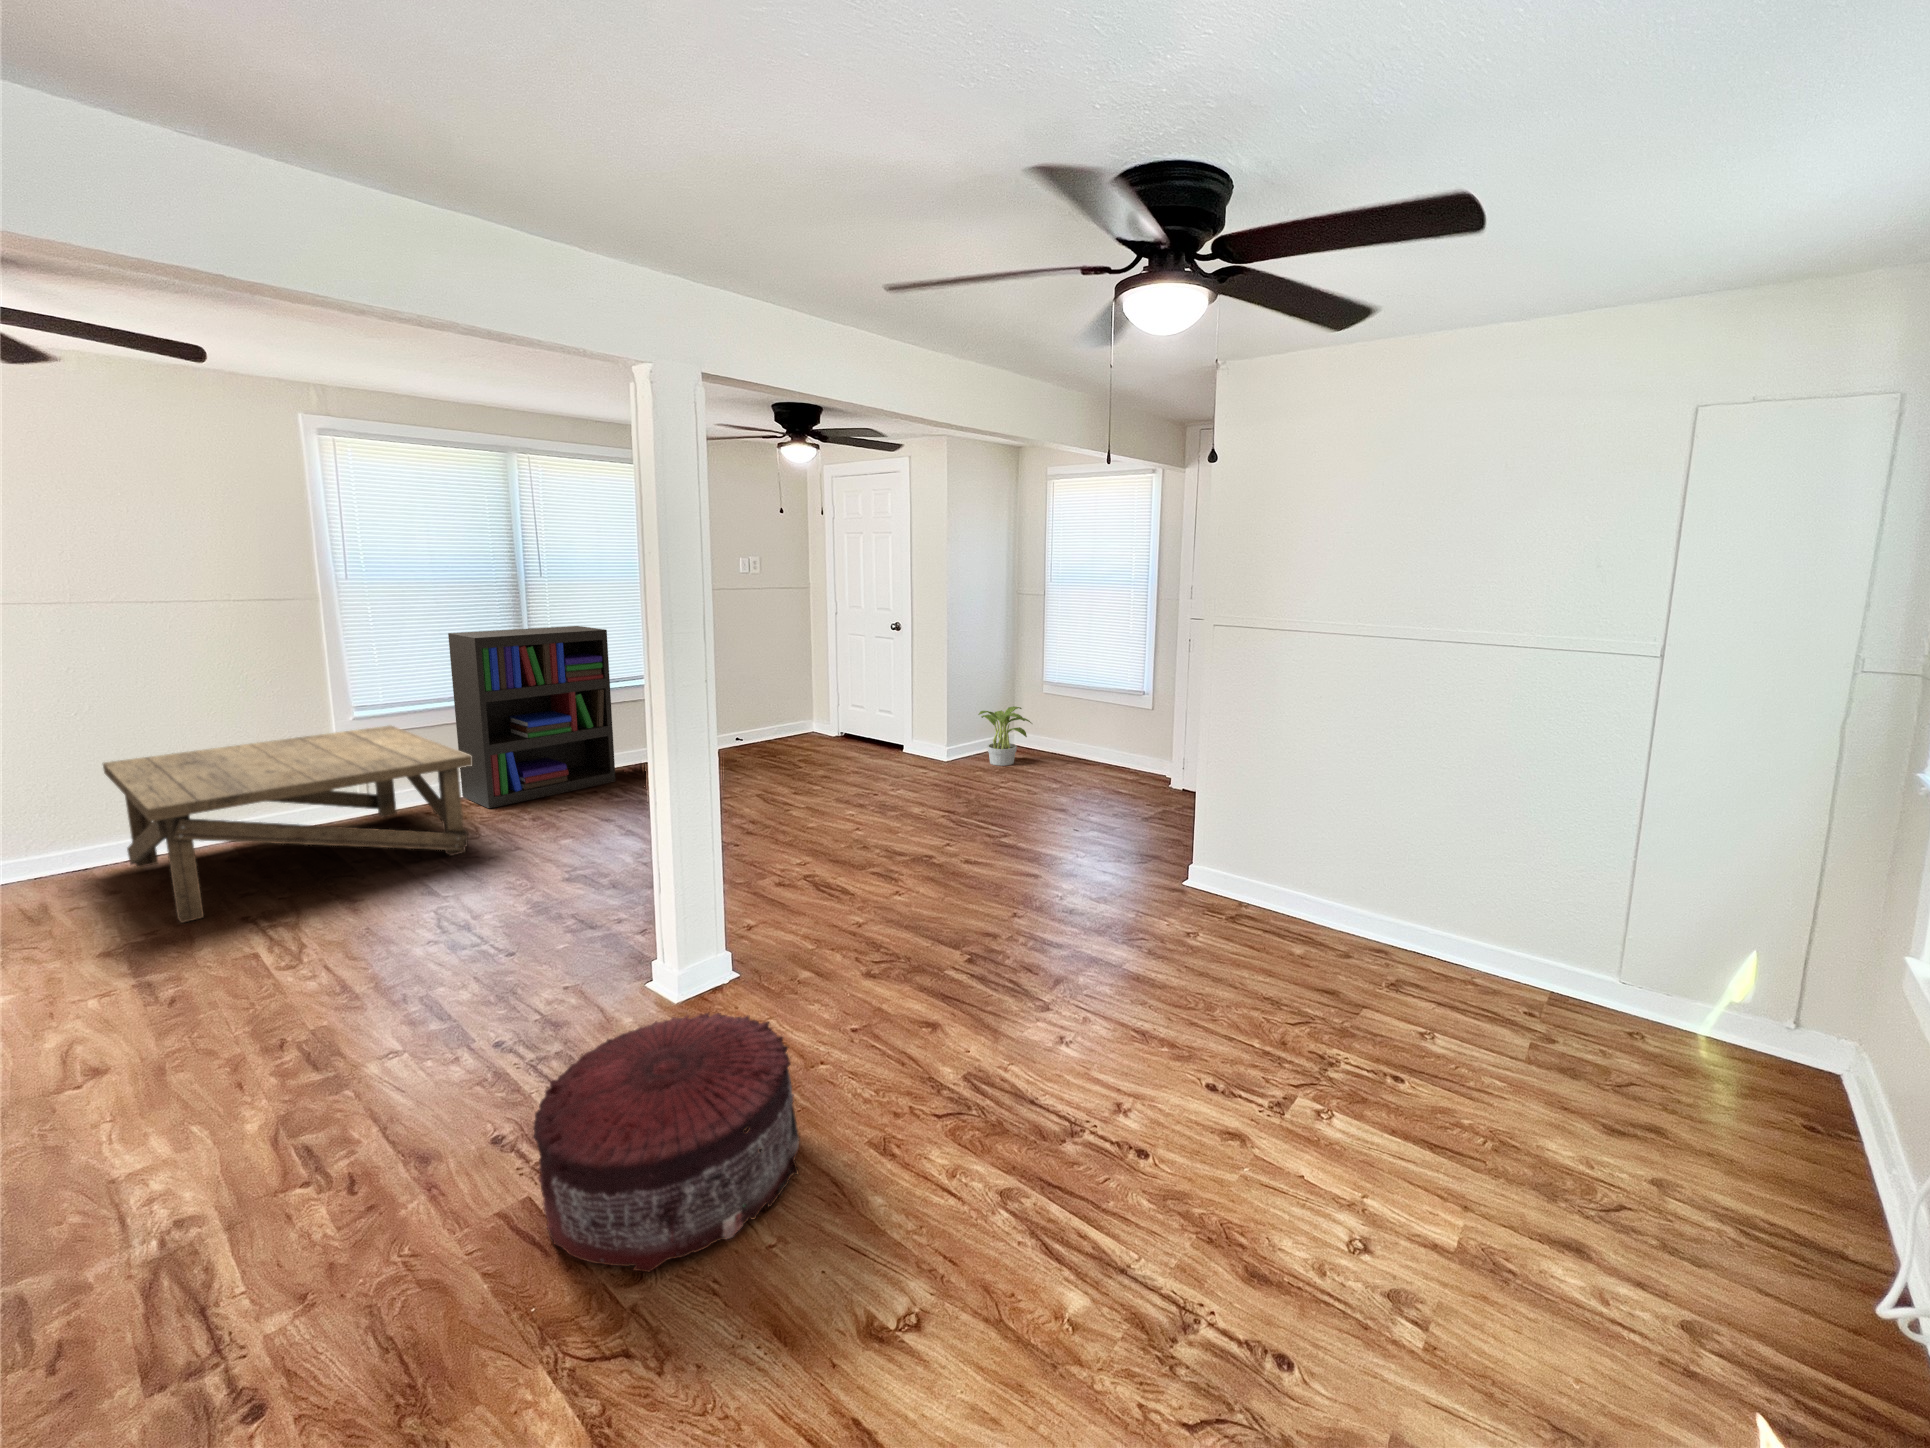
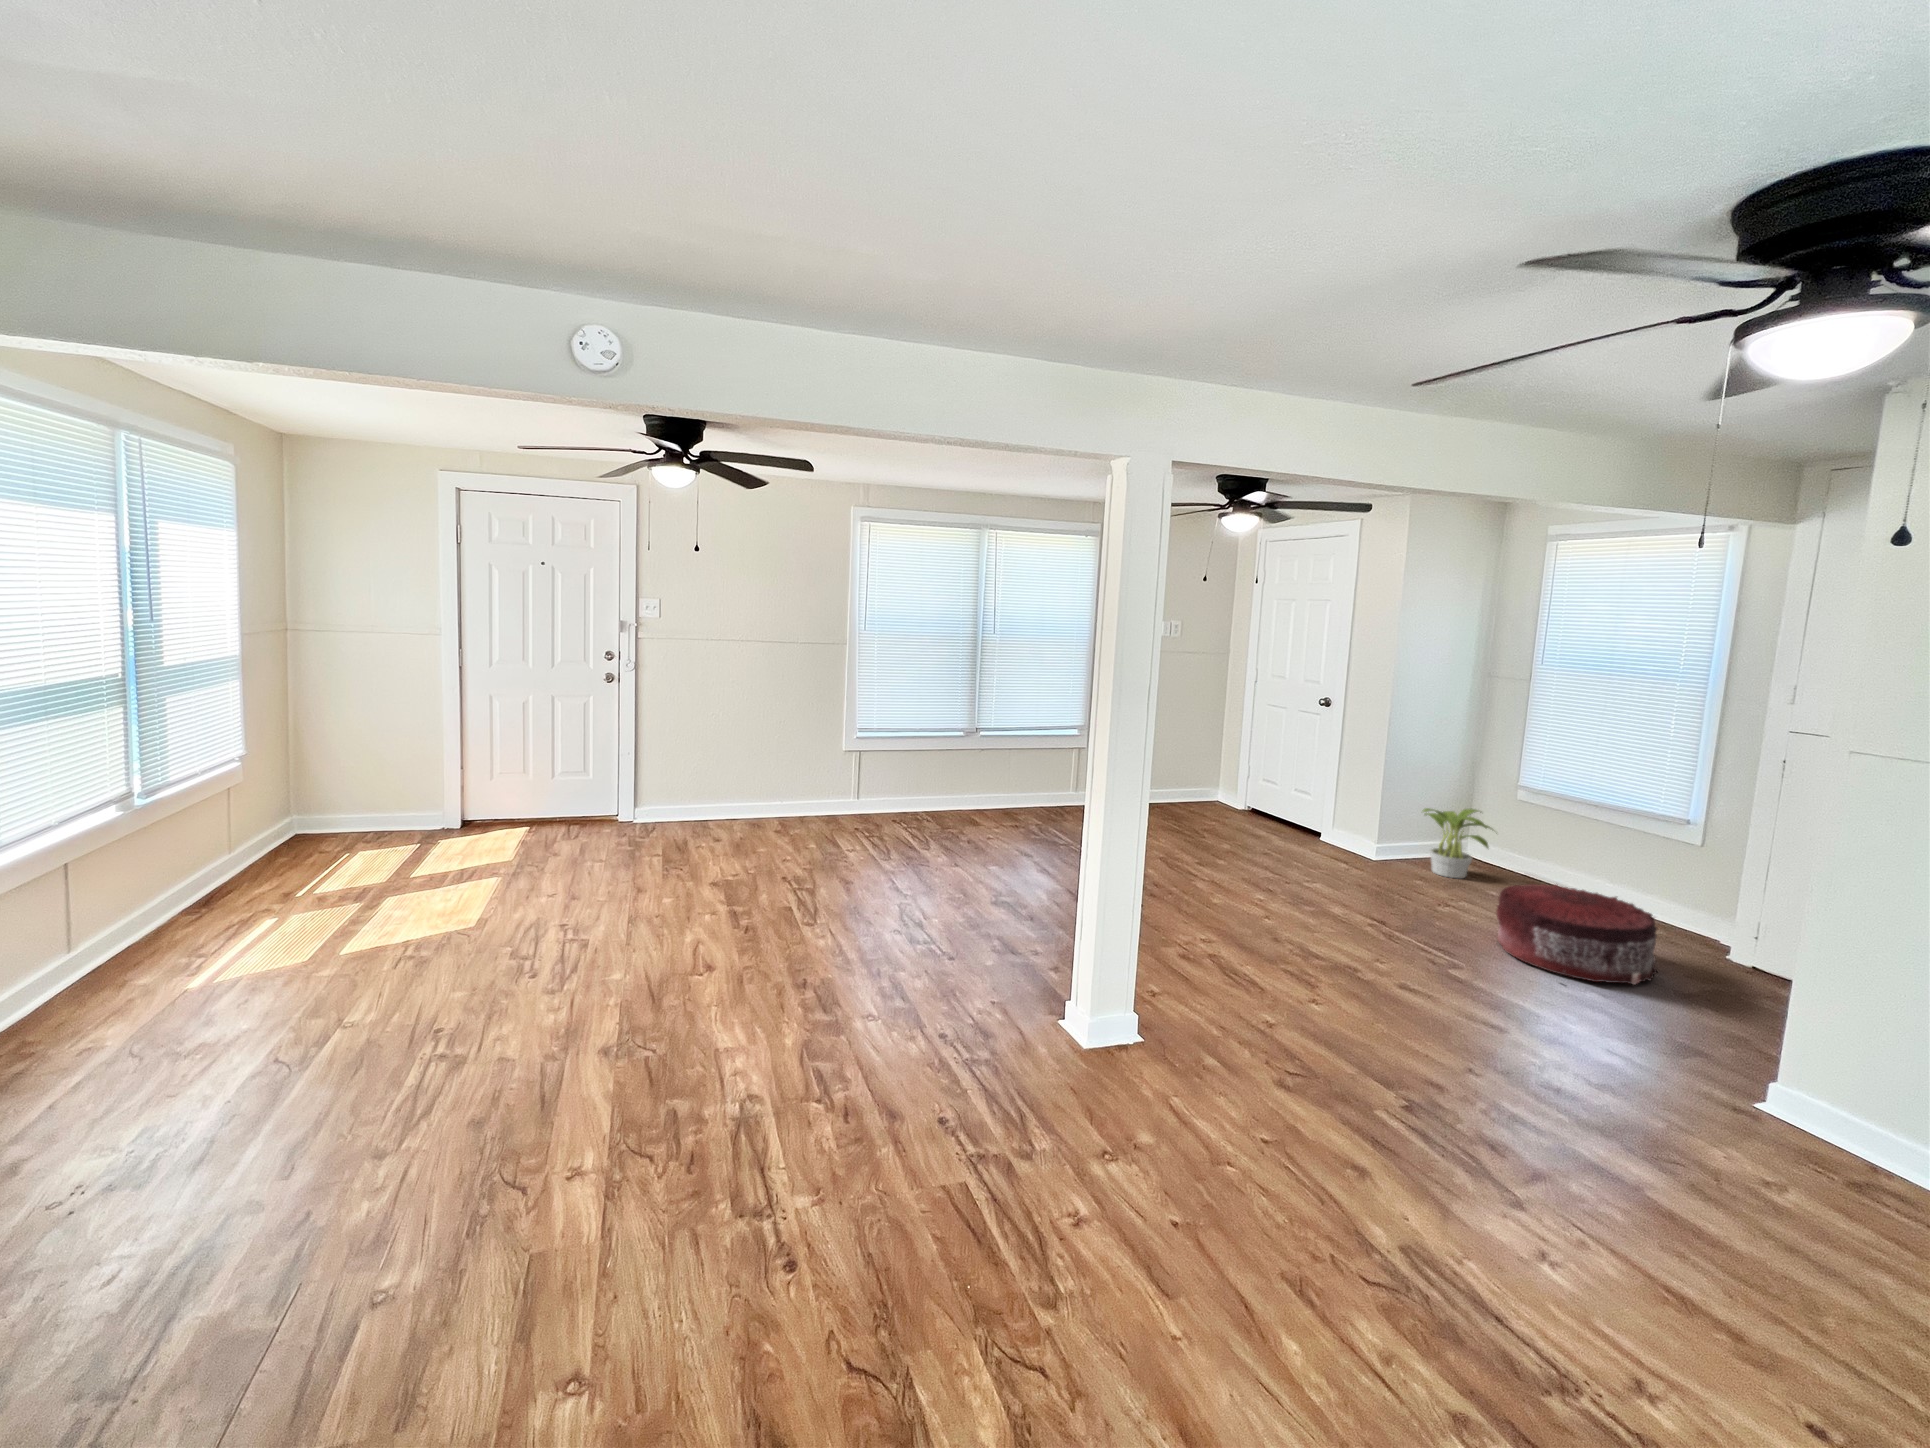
bookshelf: present [448,626,616,809] -> none [916,677,1038,826]
coffee table: present [103,726,472,923] -> none [722,747,932,874]
pouf: present [533,1013,799,1272] -> present [1496,884,1657,985]

